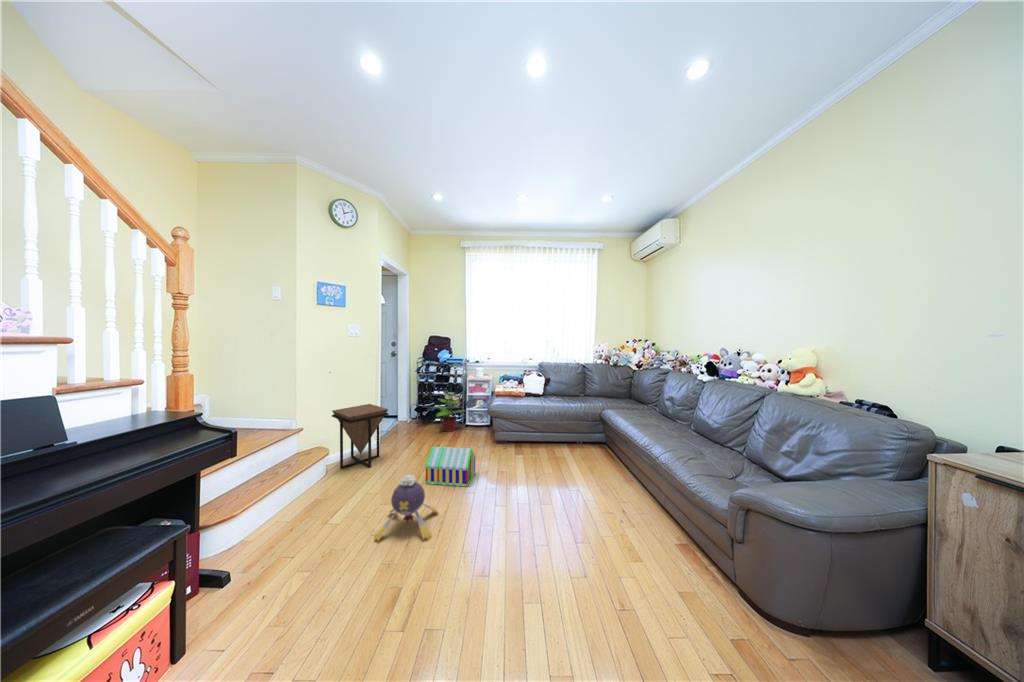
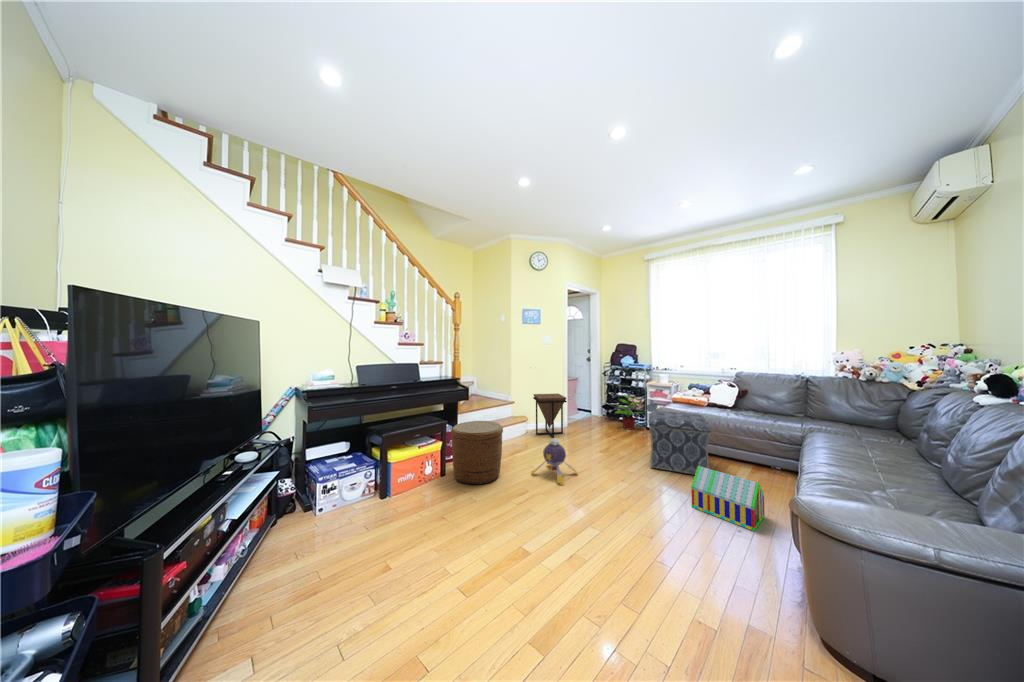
ottoman: none [489,407,552,473] -> present [649,411,711,475]
toy house: present [426,447,475,486] -> present [691,466,765,531]
woven basket: none [200,479,327,630] -> present [451,421,503,484]

